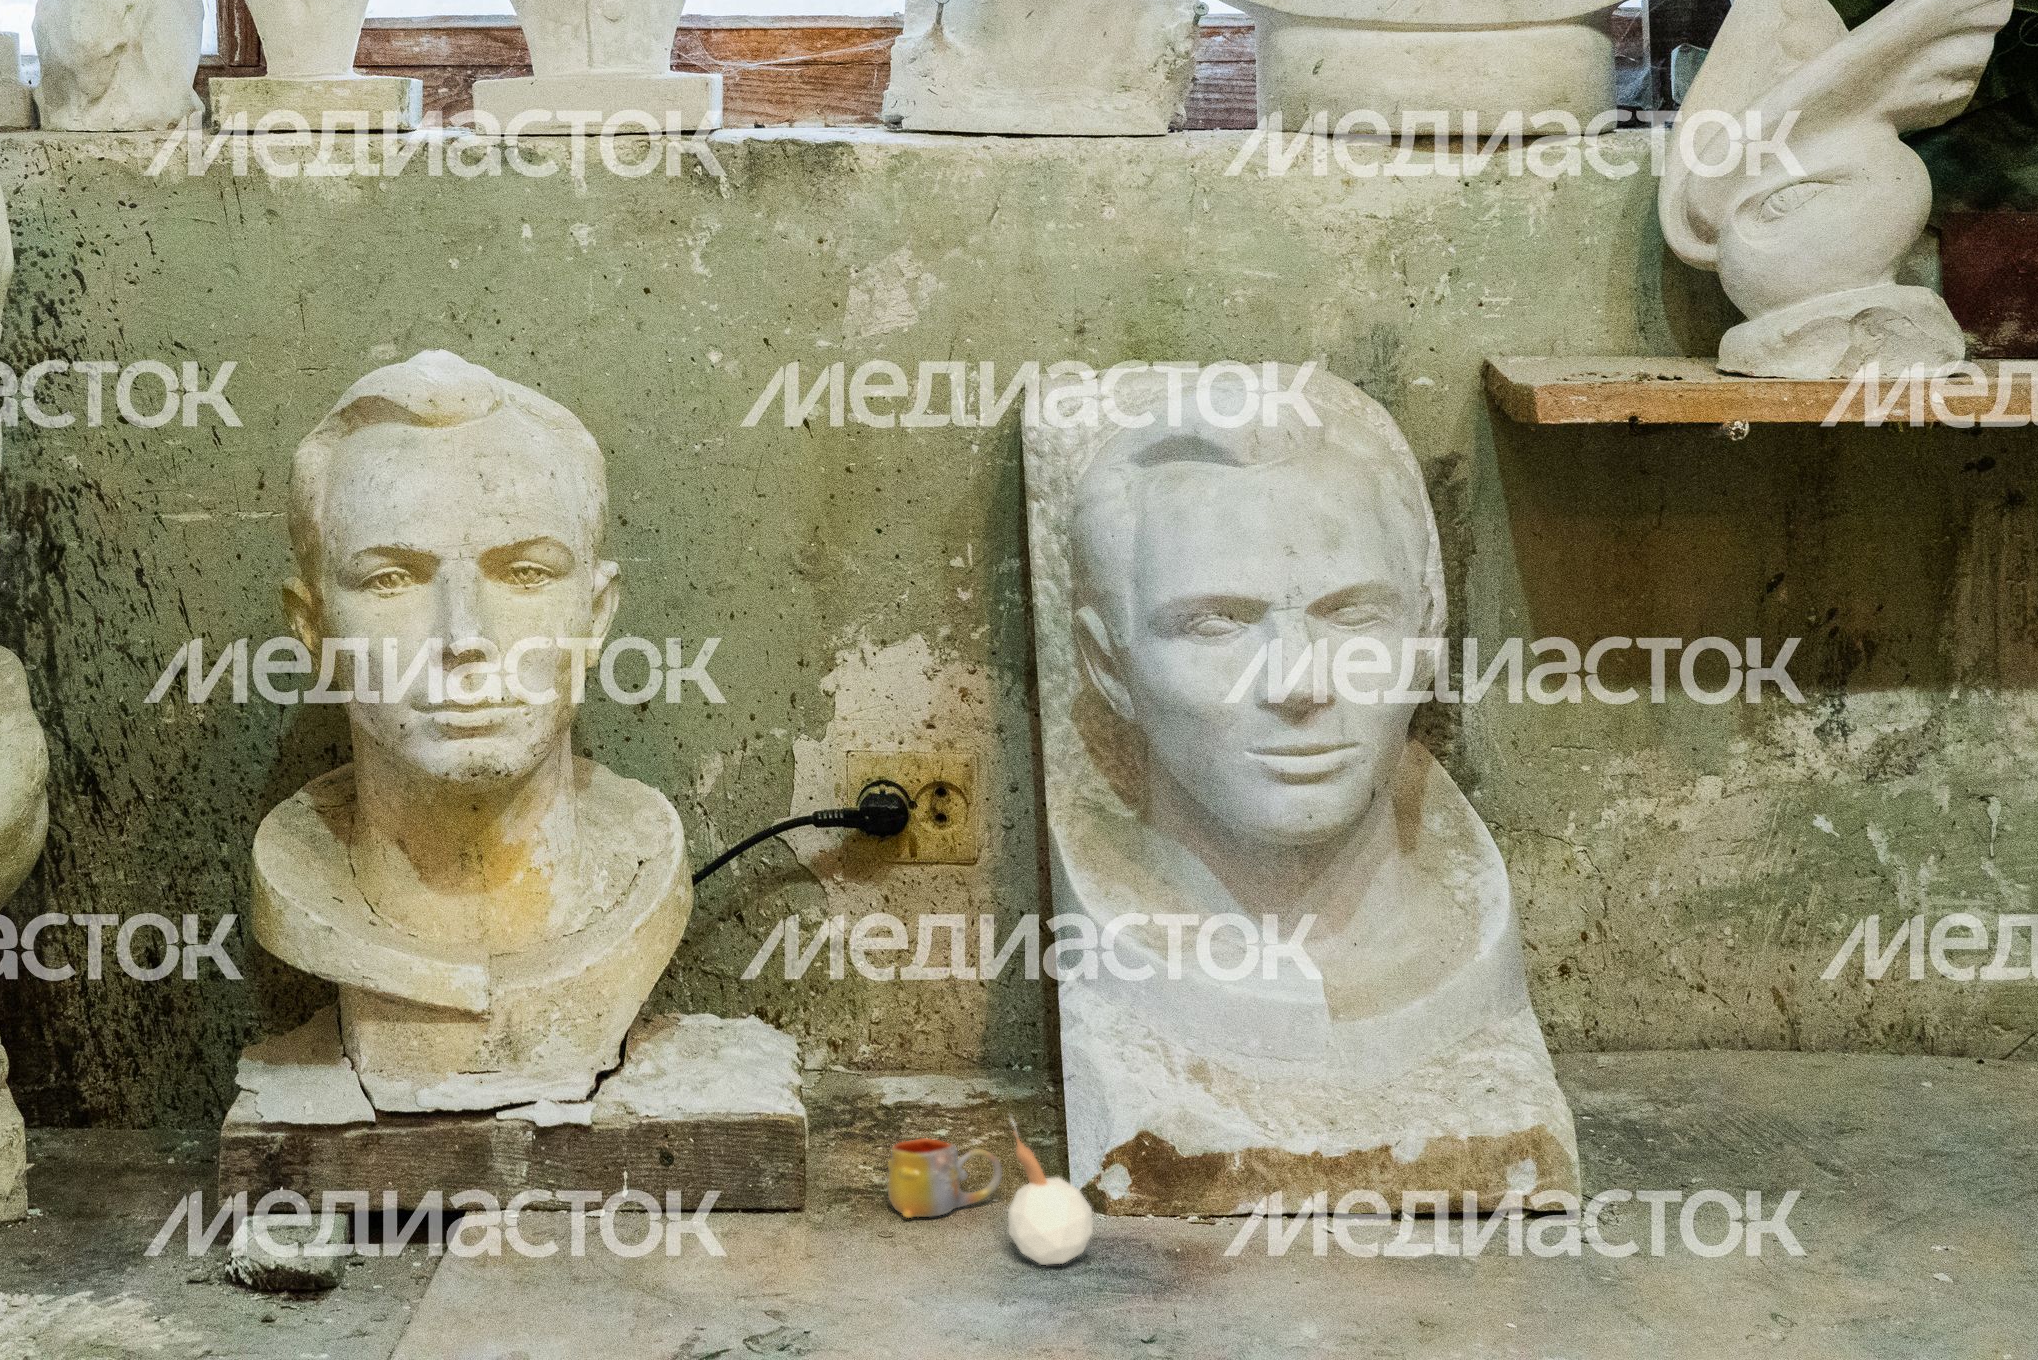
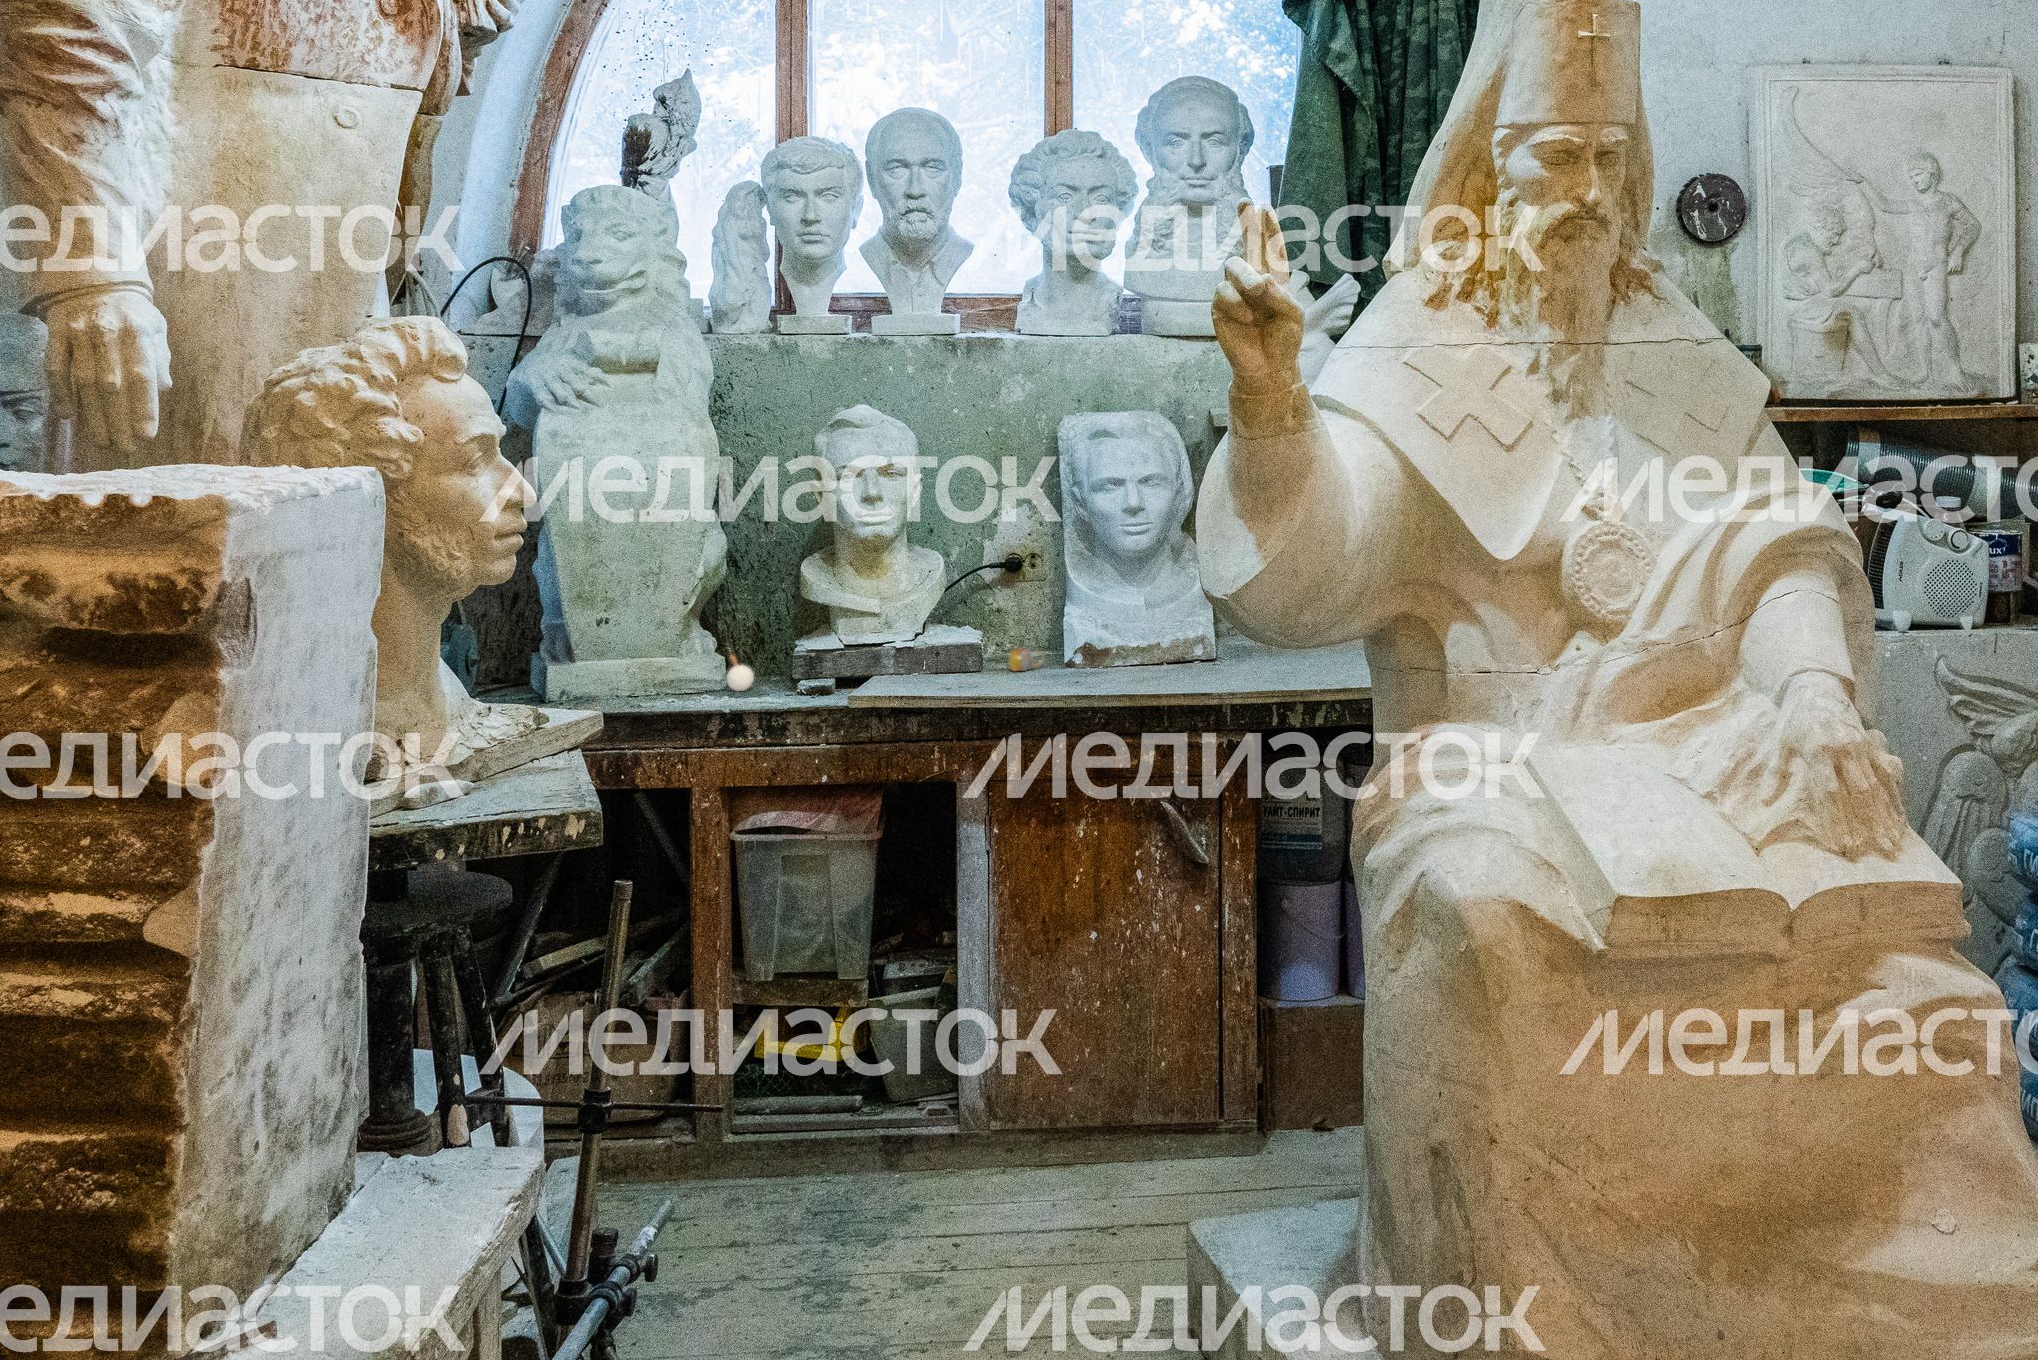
candle: present [1008,1130,1093,1265] -> present [726,655,754,691]

